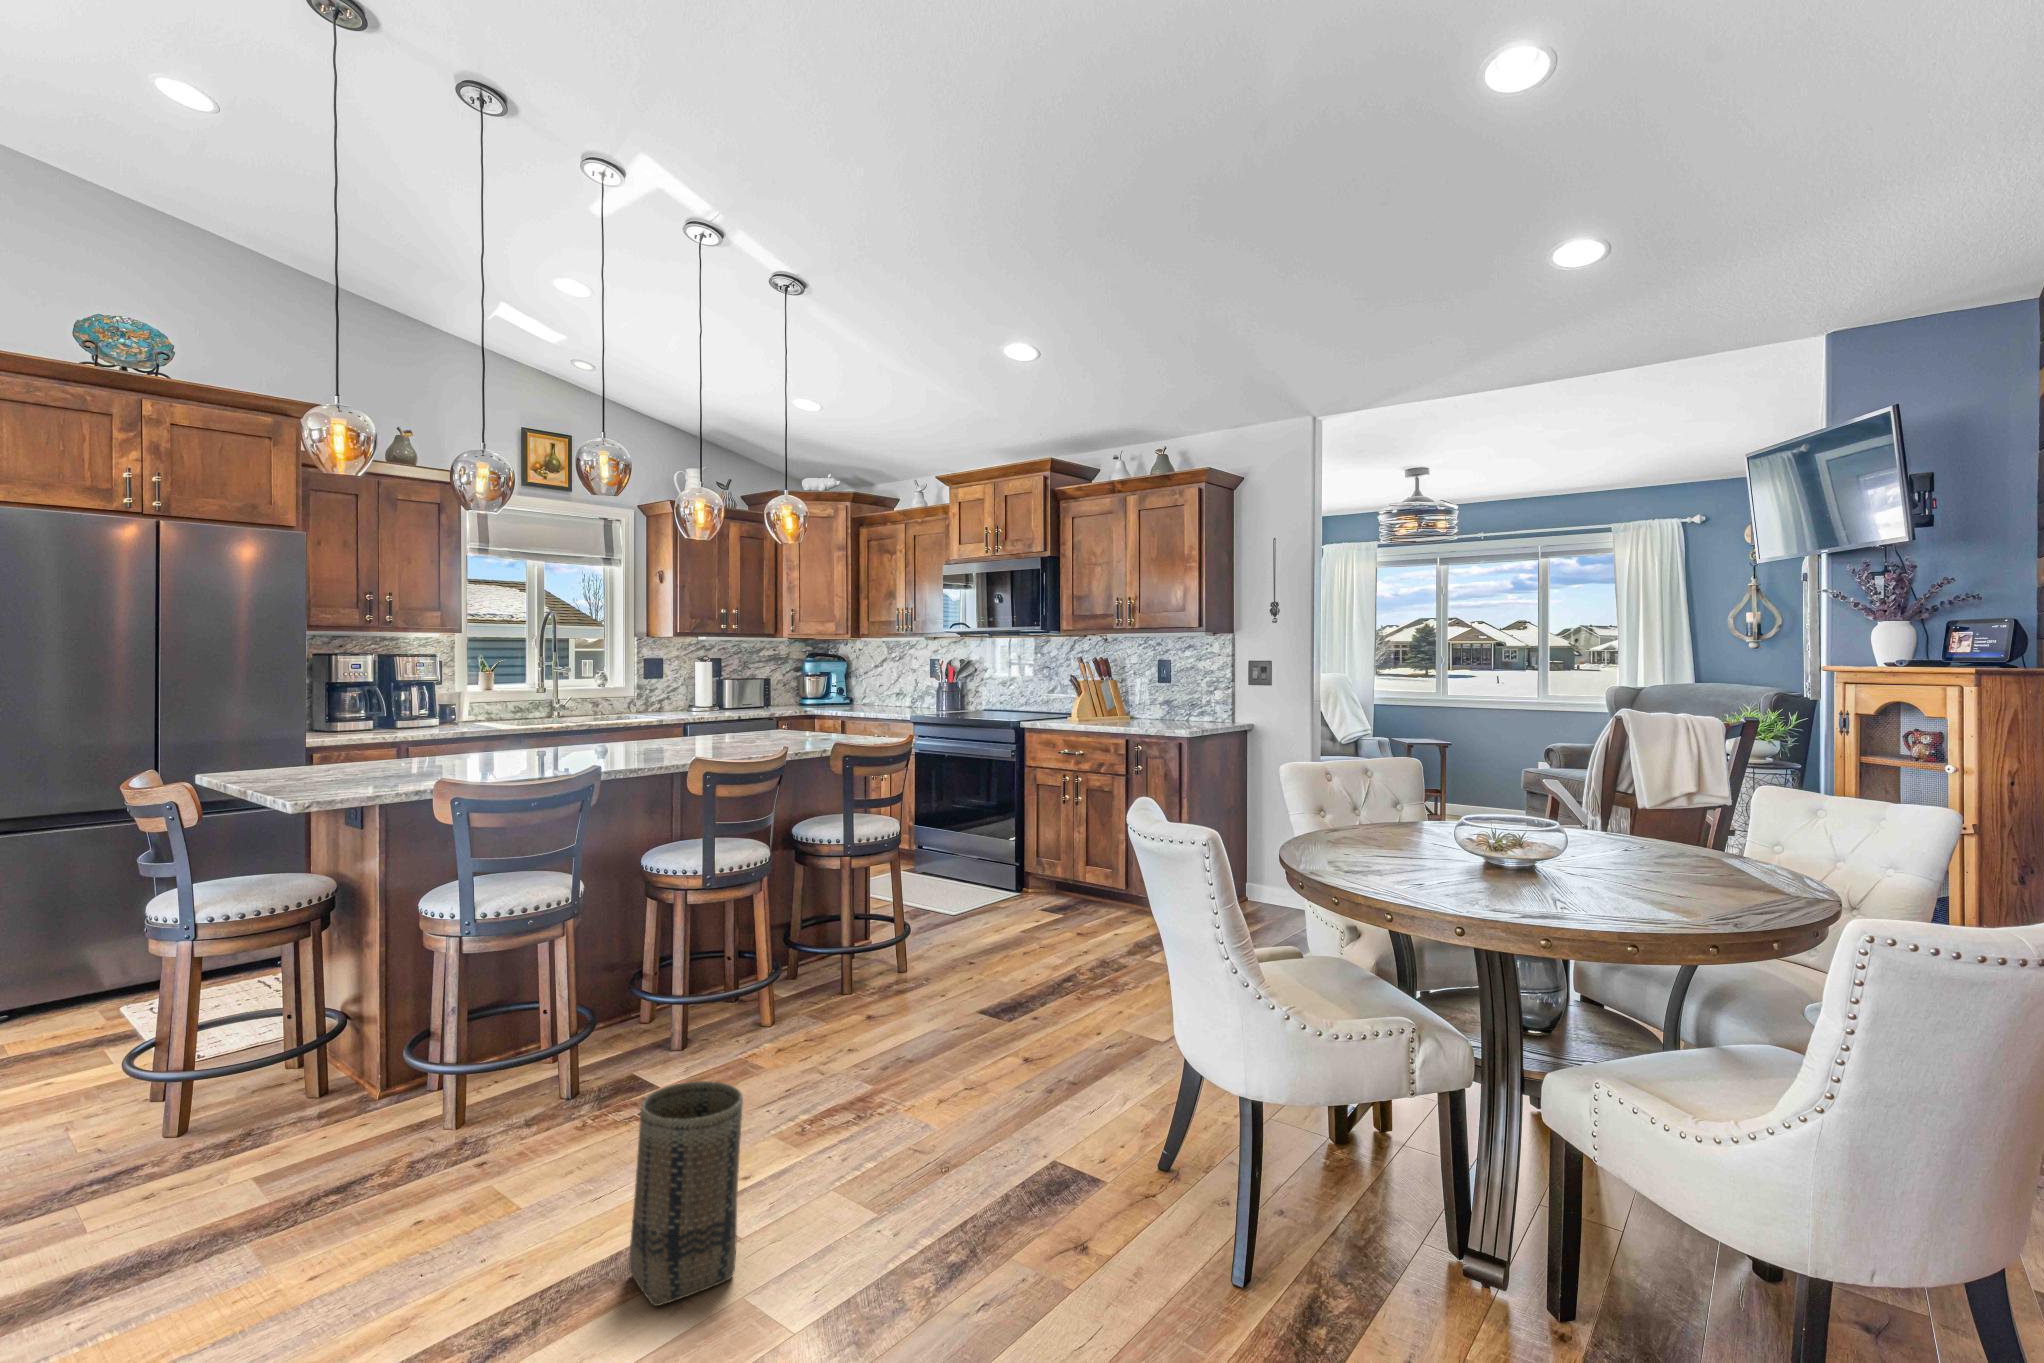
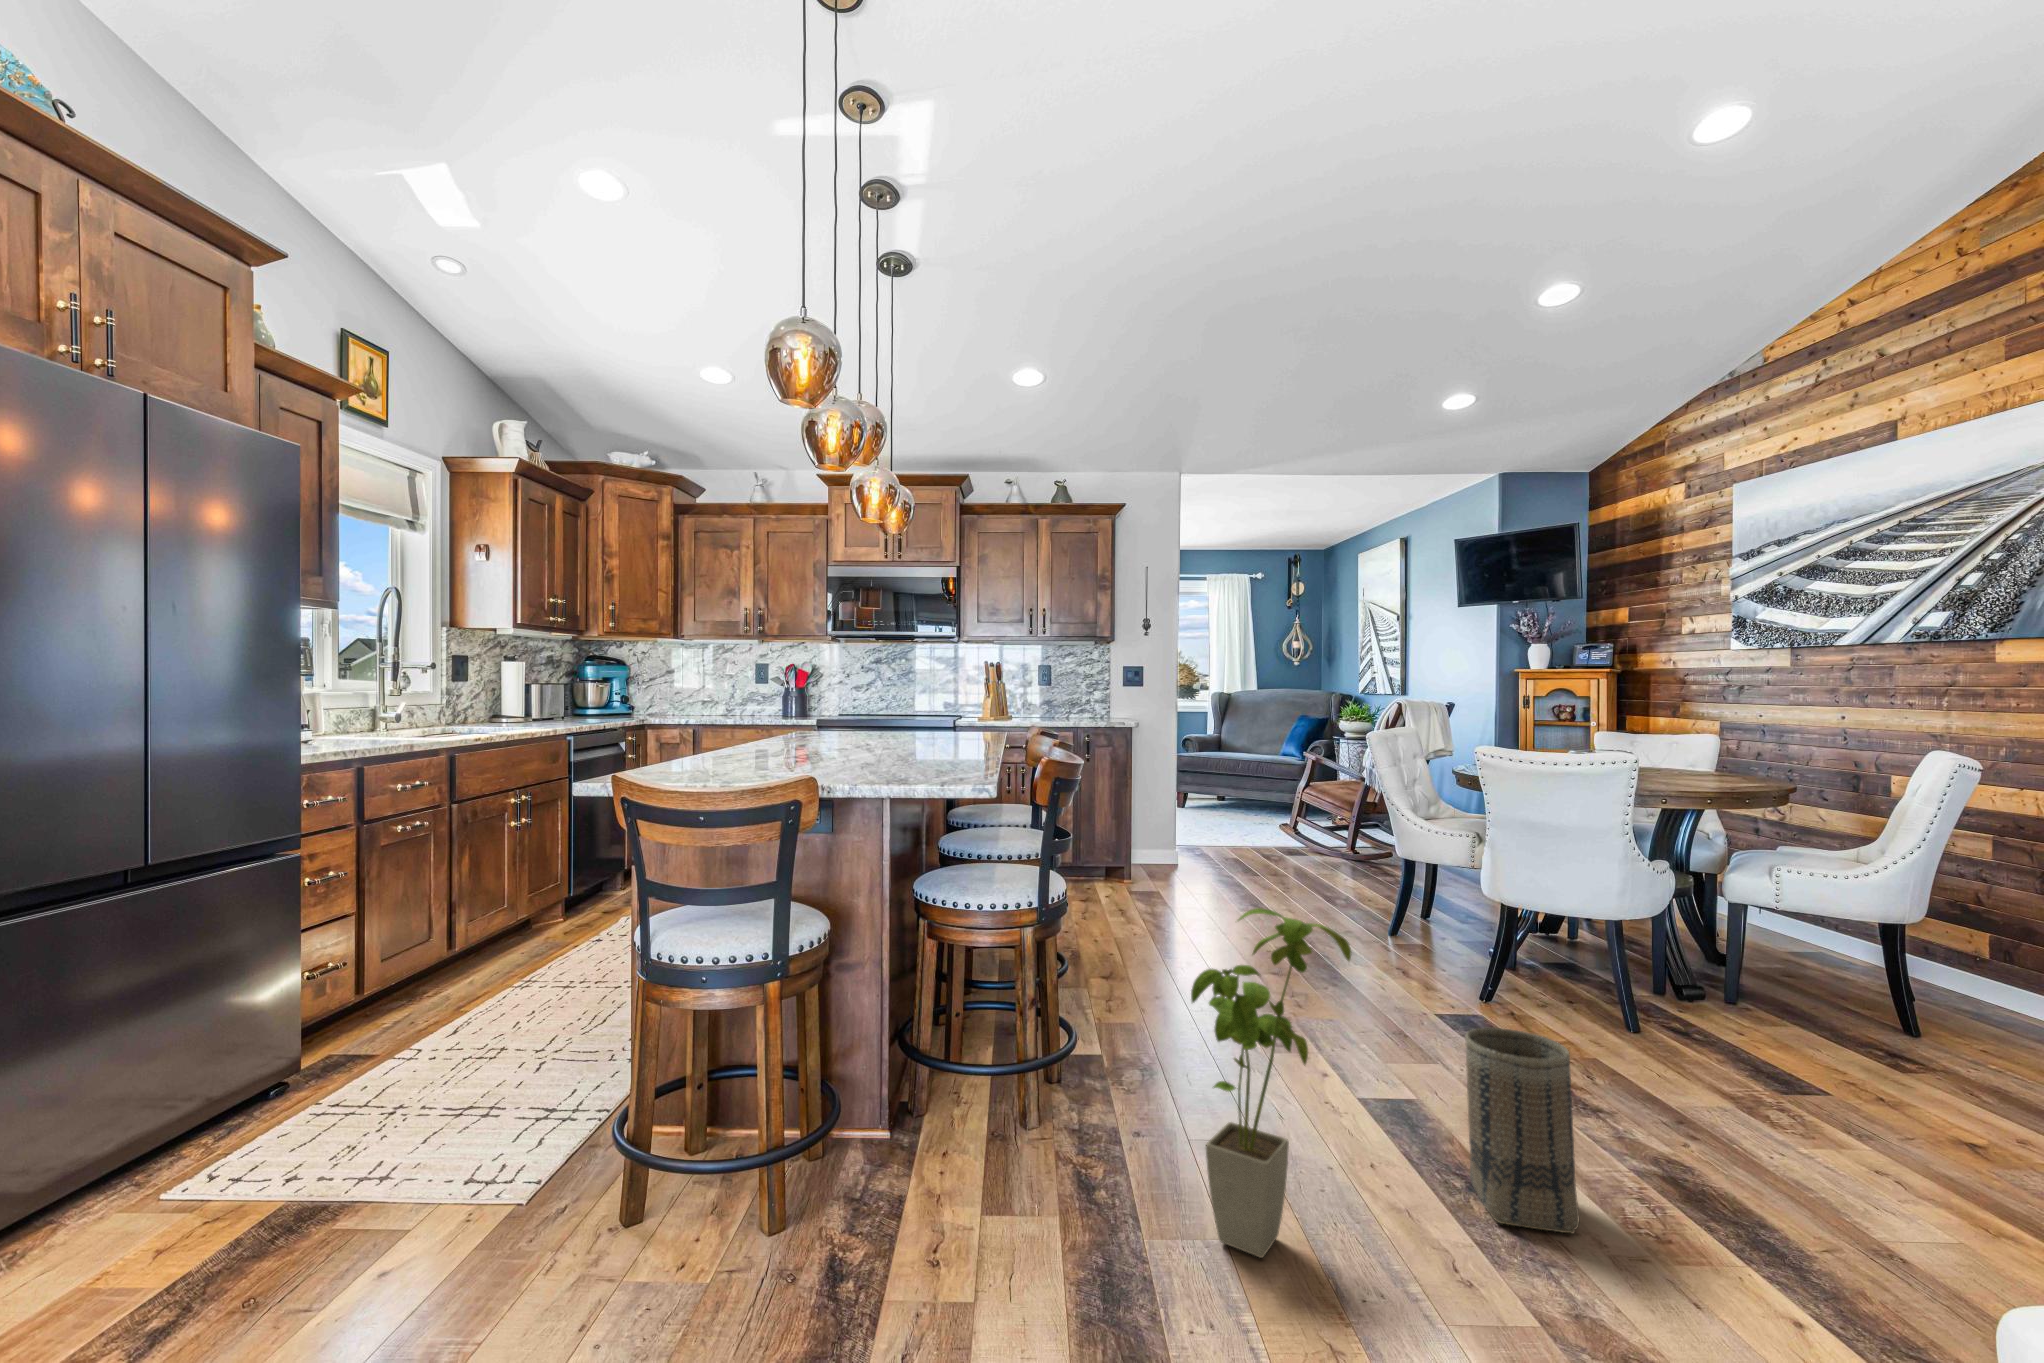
house plant: none [430,910,601,1211] -> present [1191,908,1351,1258]

